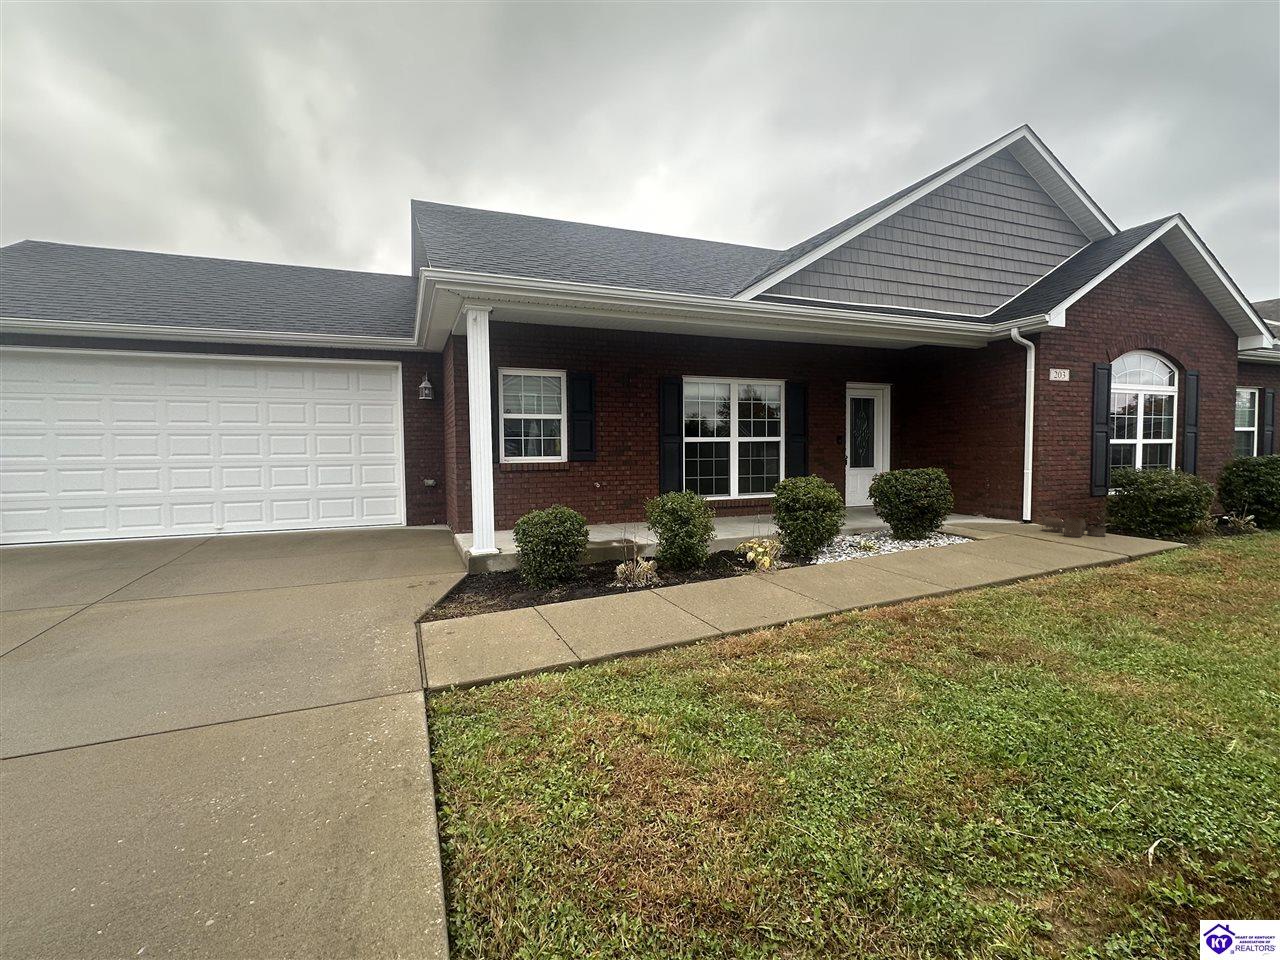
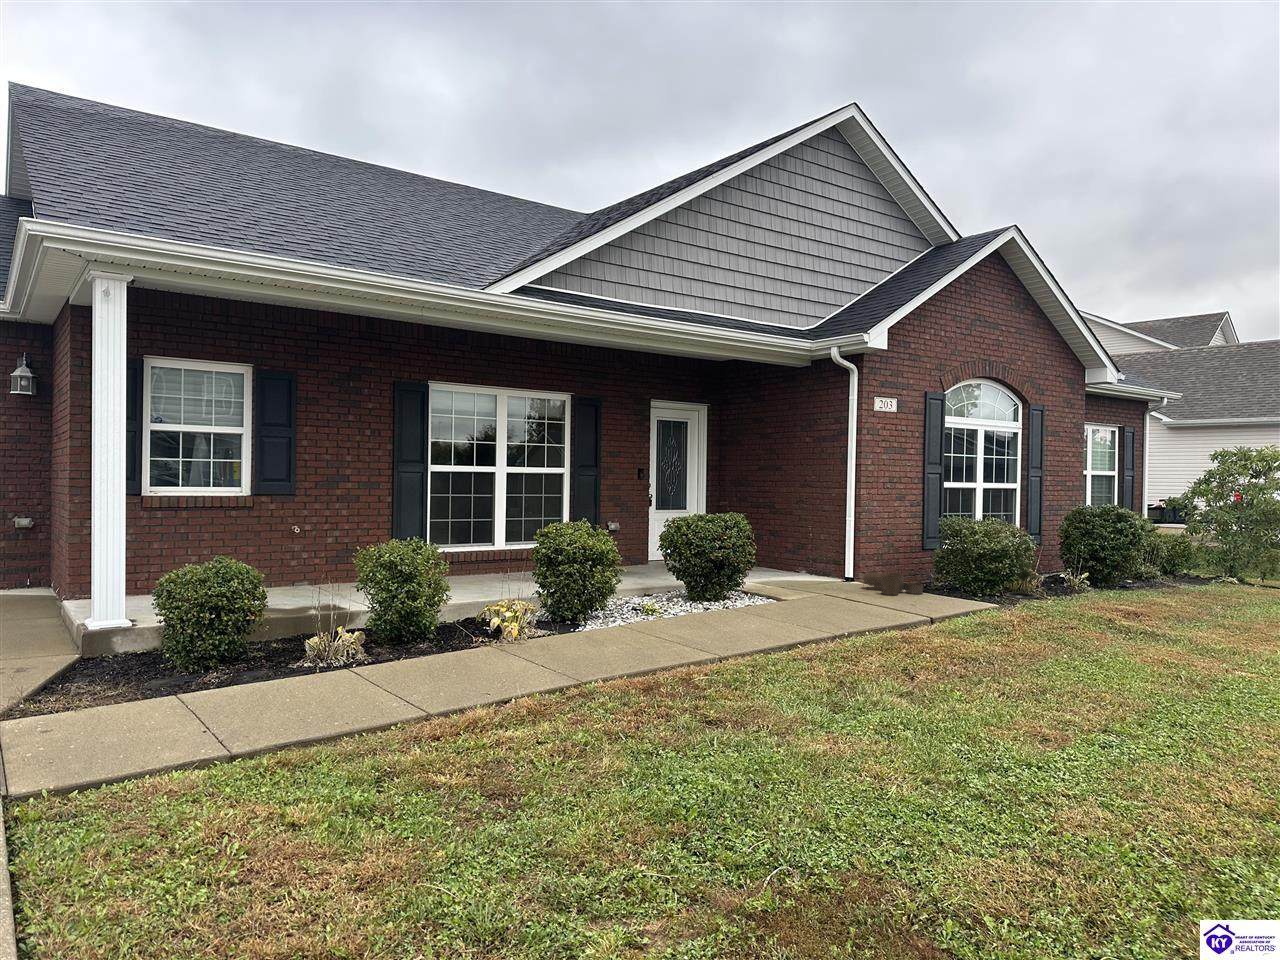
potted tree: none [1195,495,1240,542] -> present [1007,550,1037,599]

